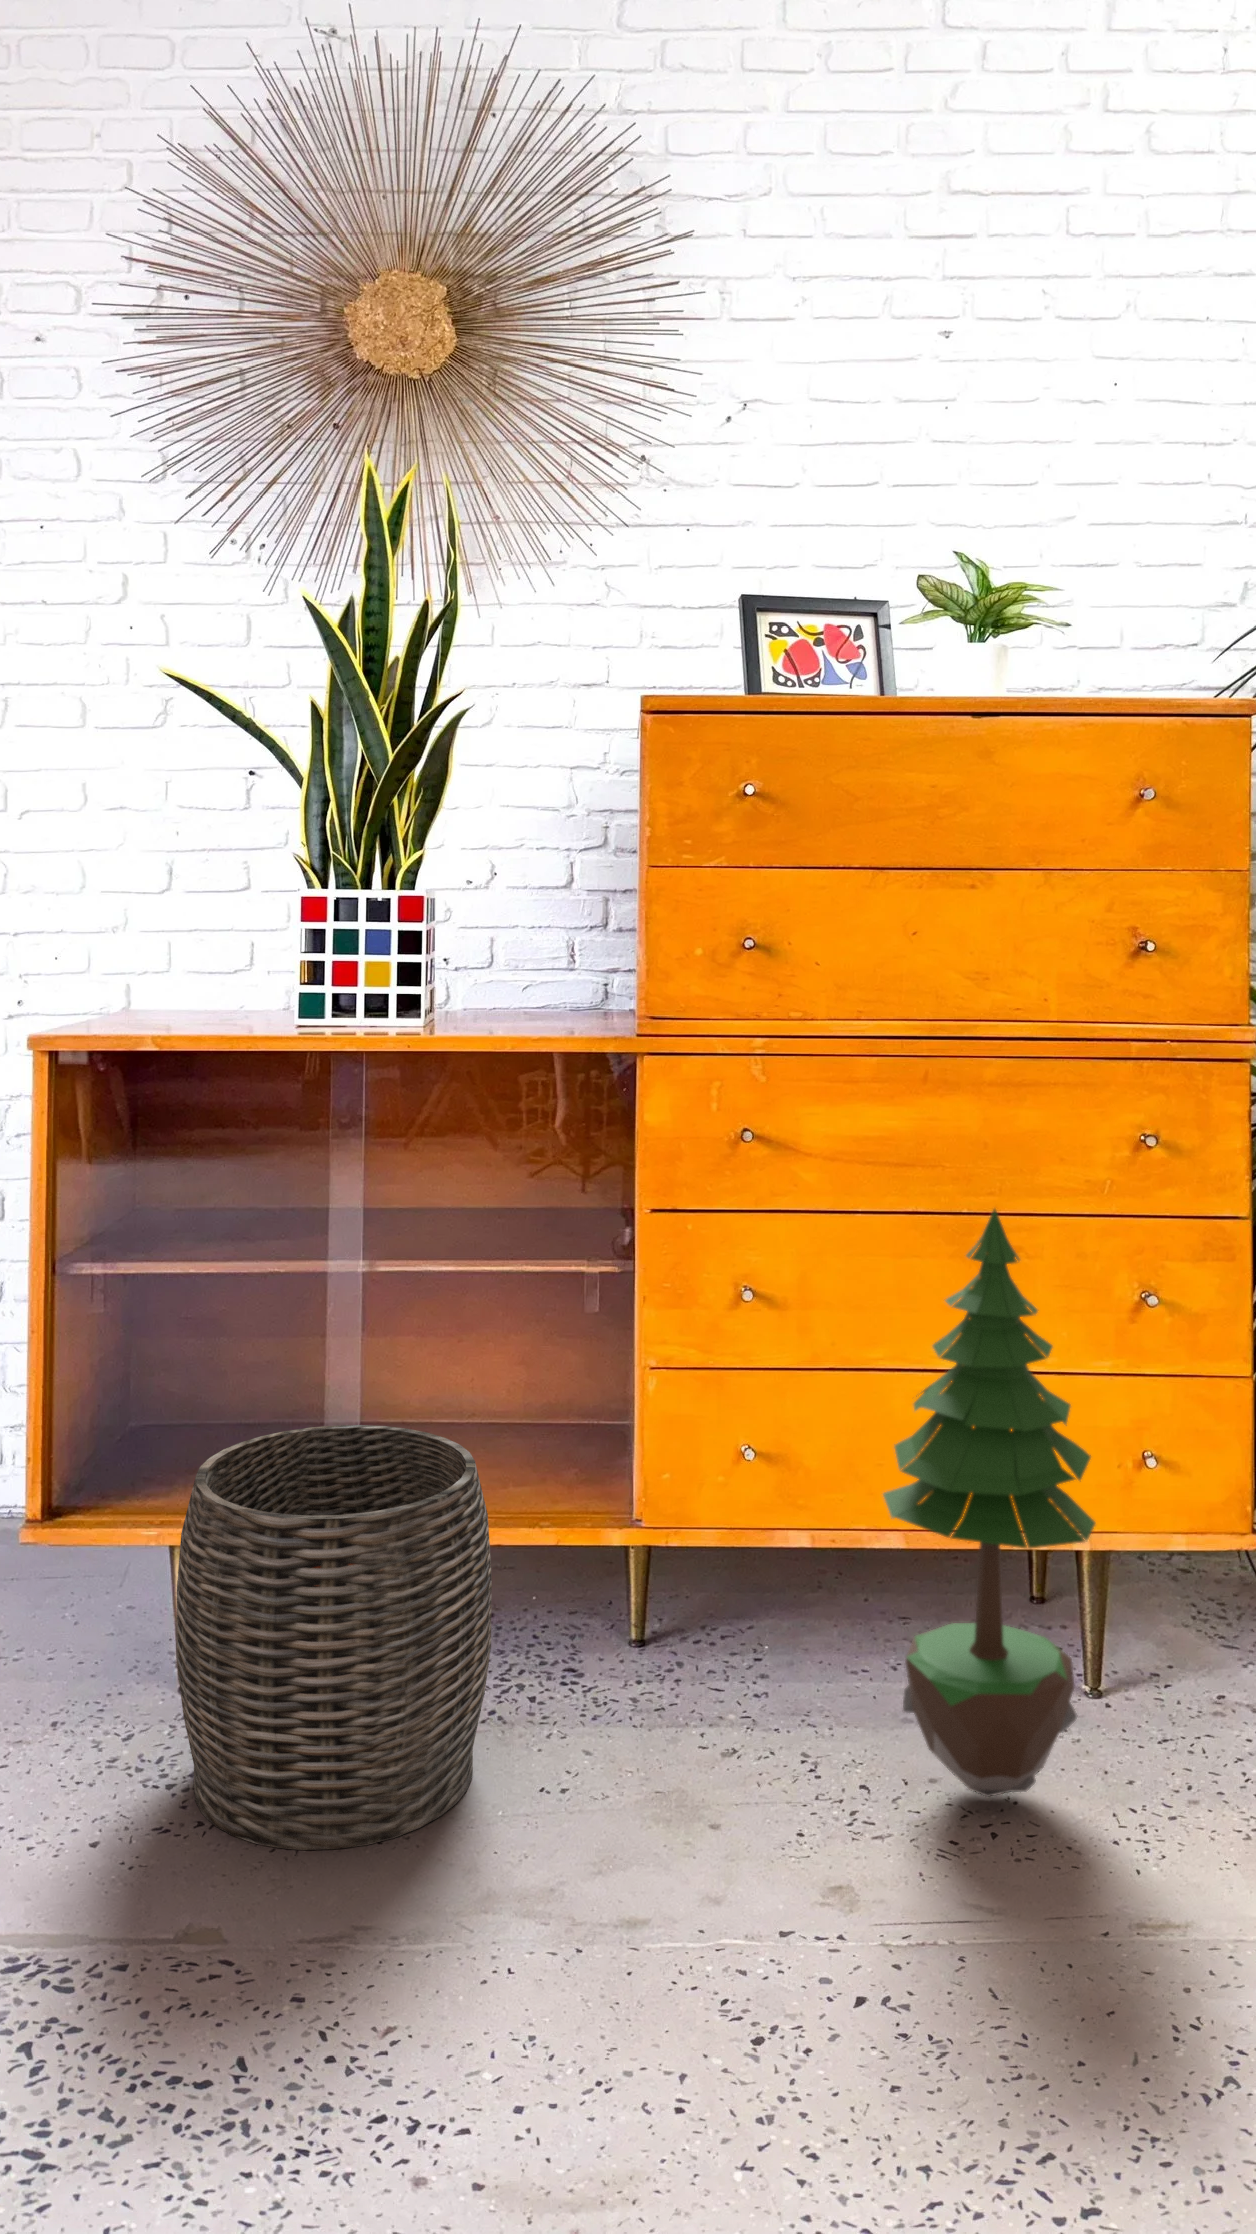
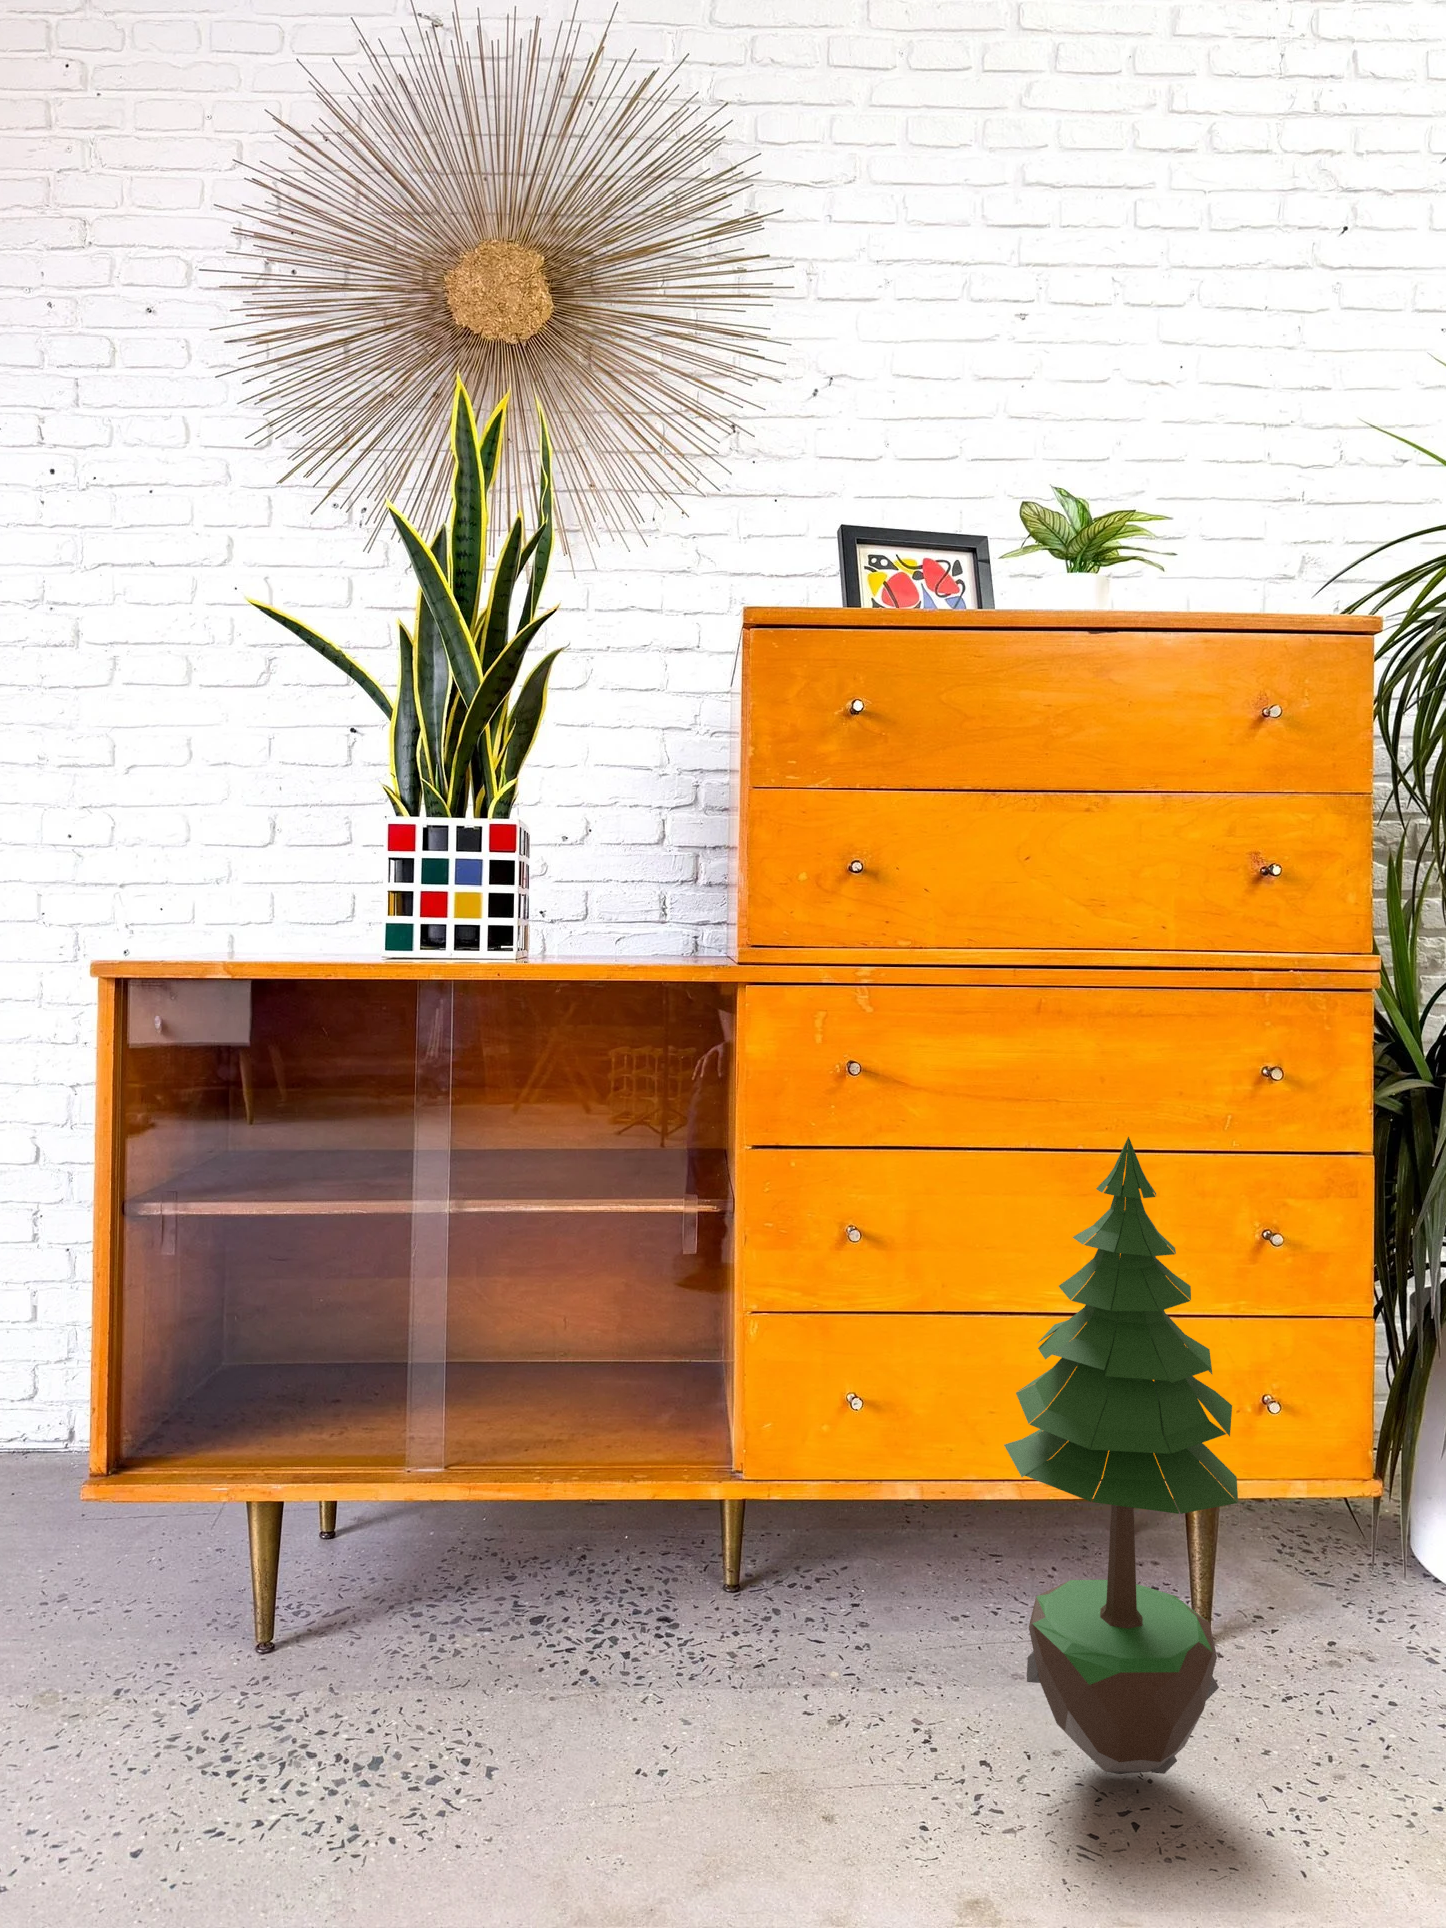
woven basket: present [176,1425,492,1850] -> none [235,1370,584,1863]

